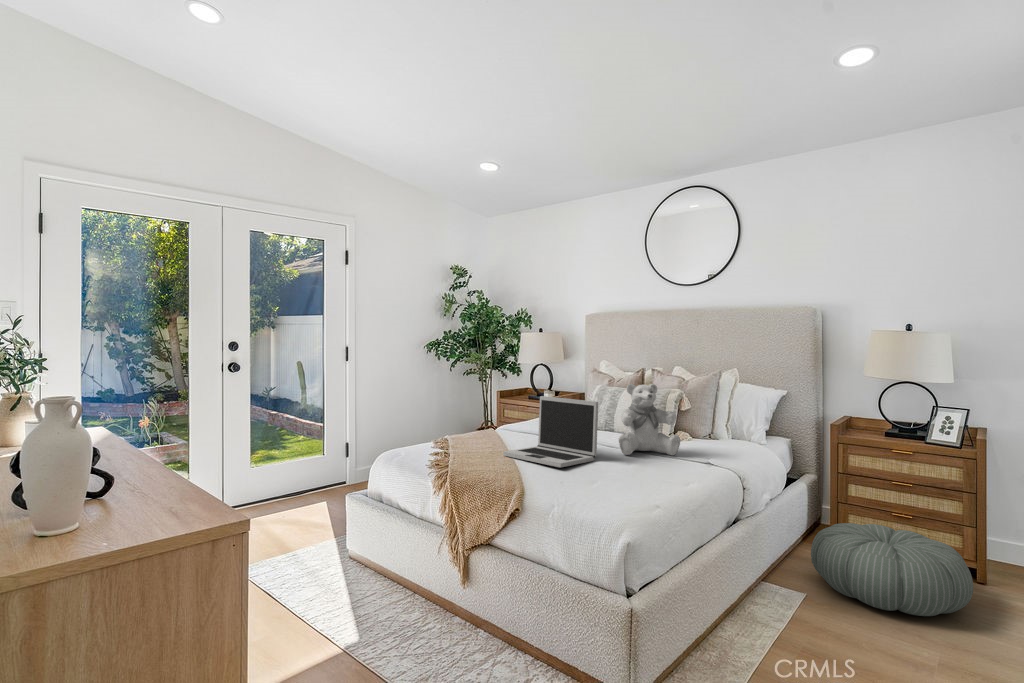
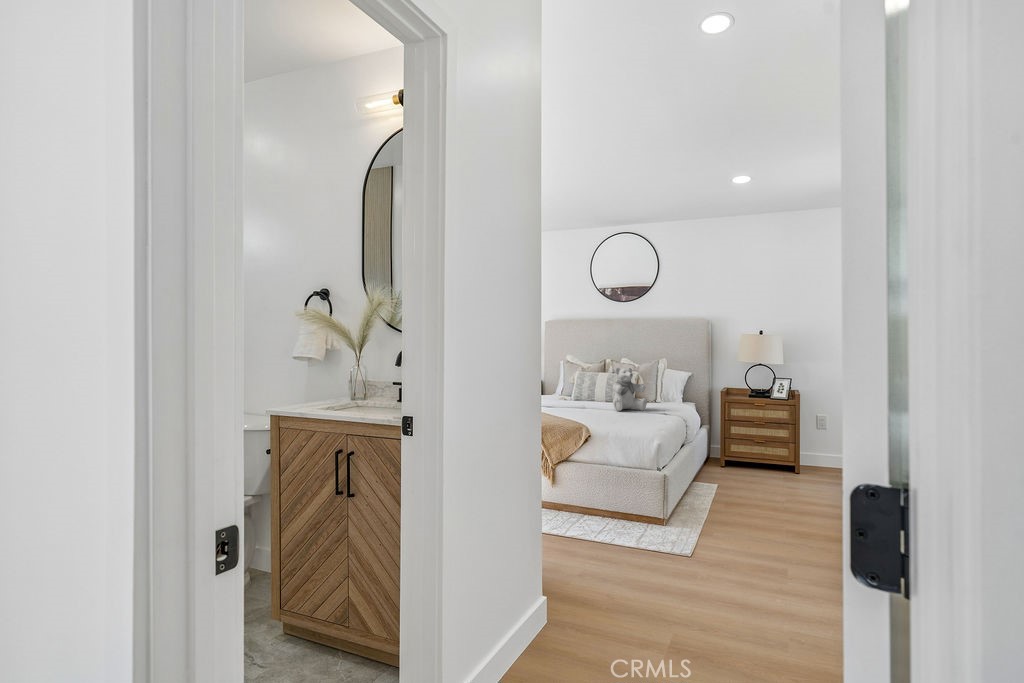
laptop: present [503,396,598,468] -> none [550,376,606,417]
pouf: present [811,523,973,616] -> none [717,446,797,486]

